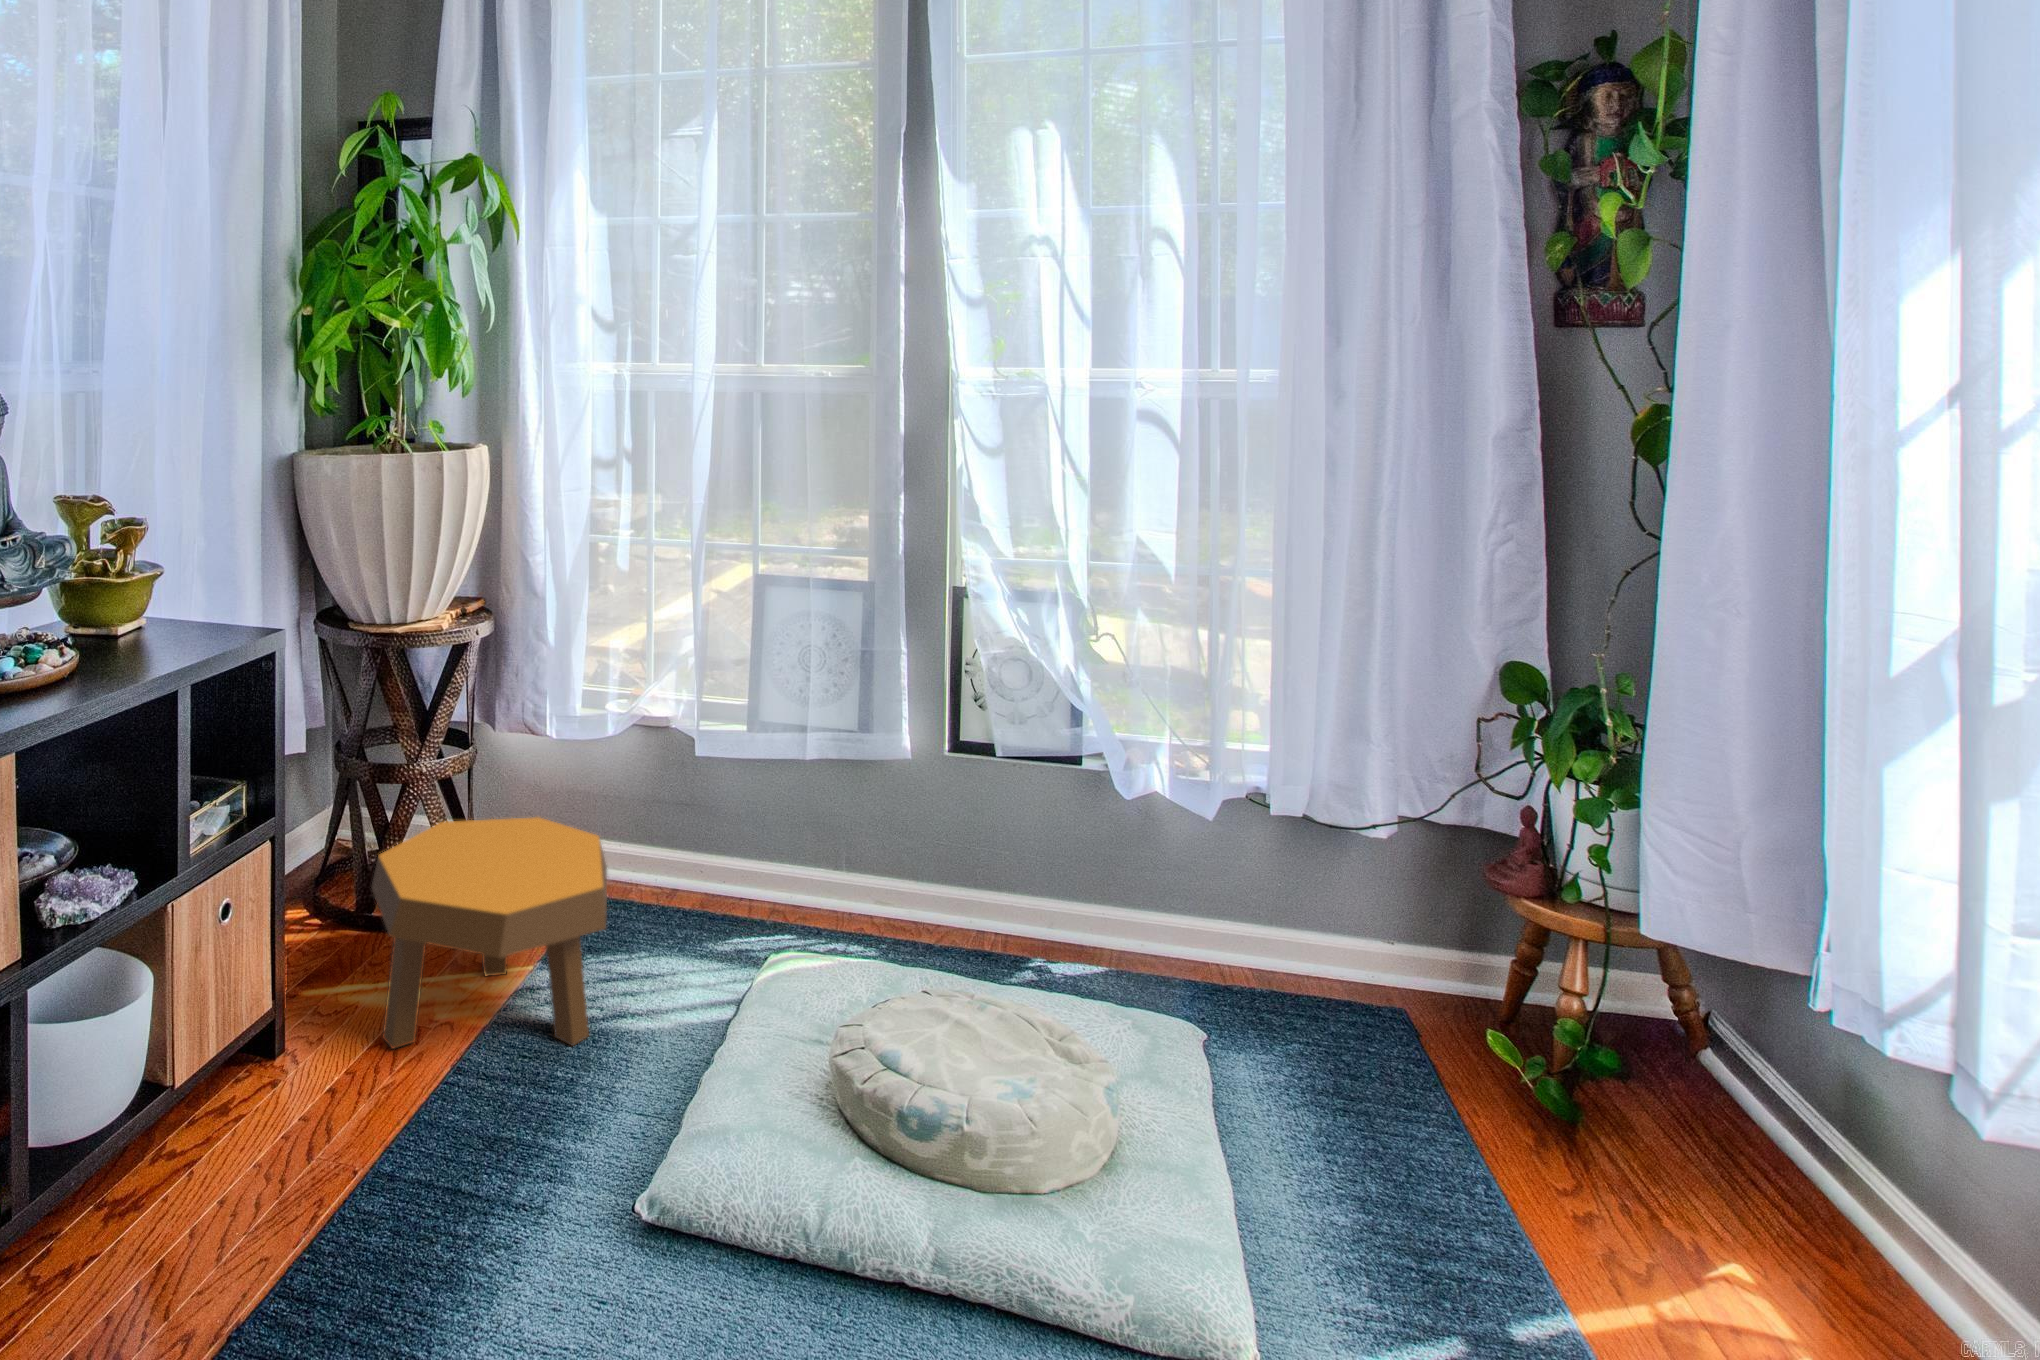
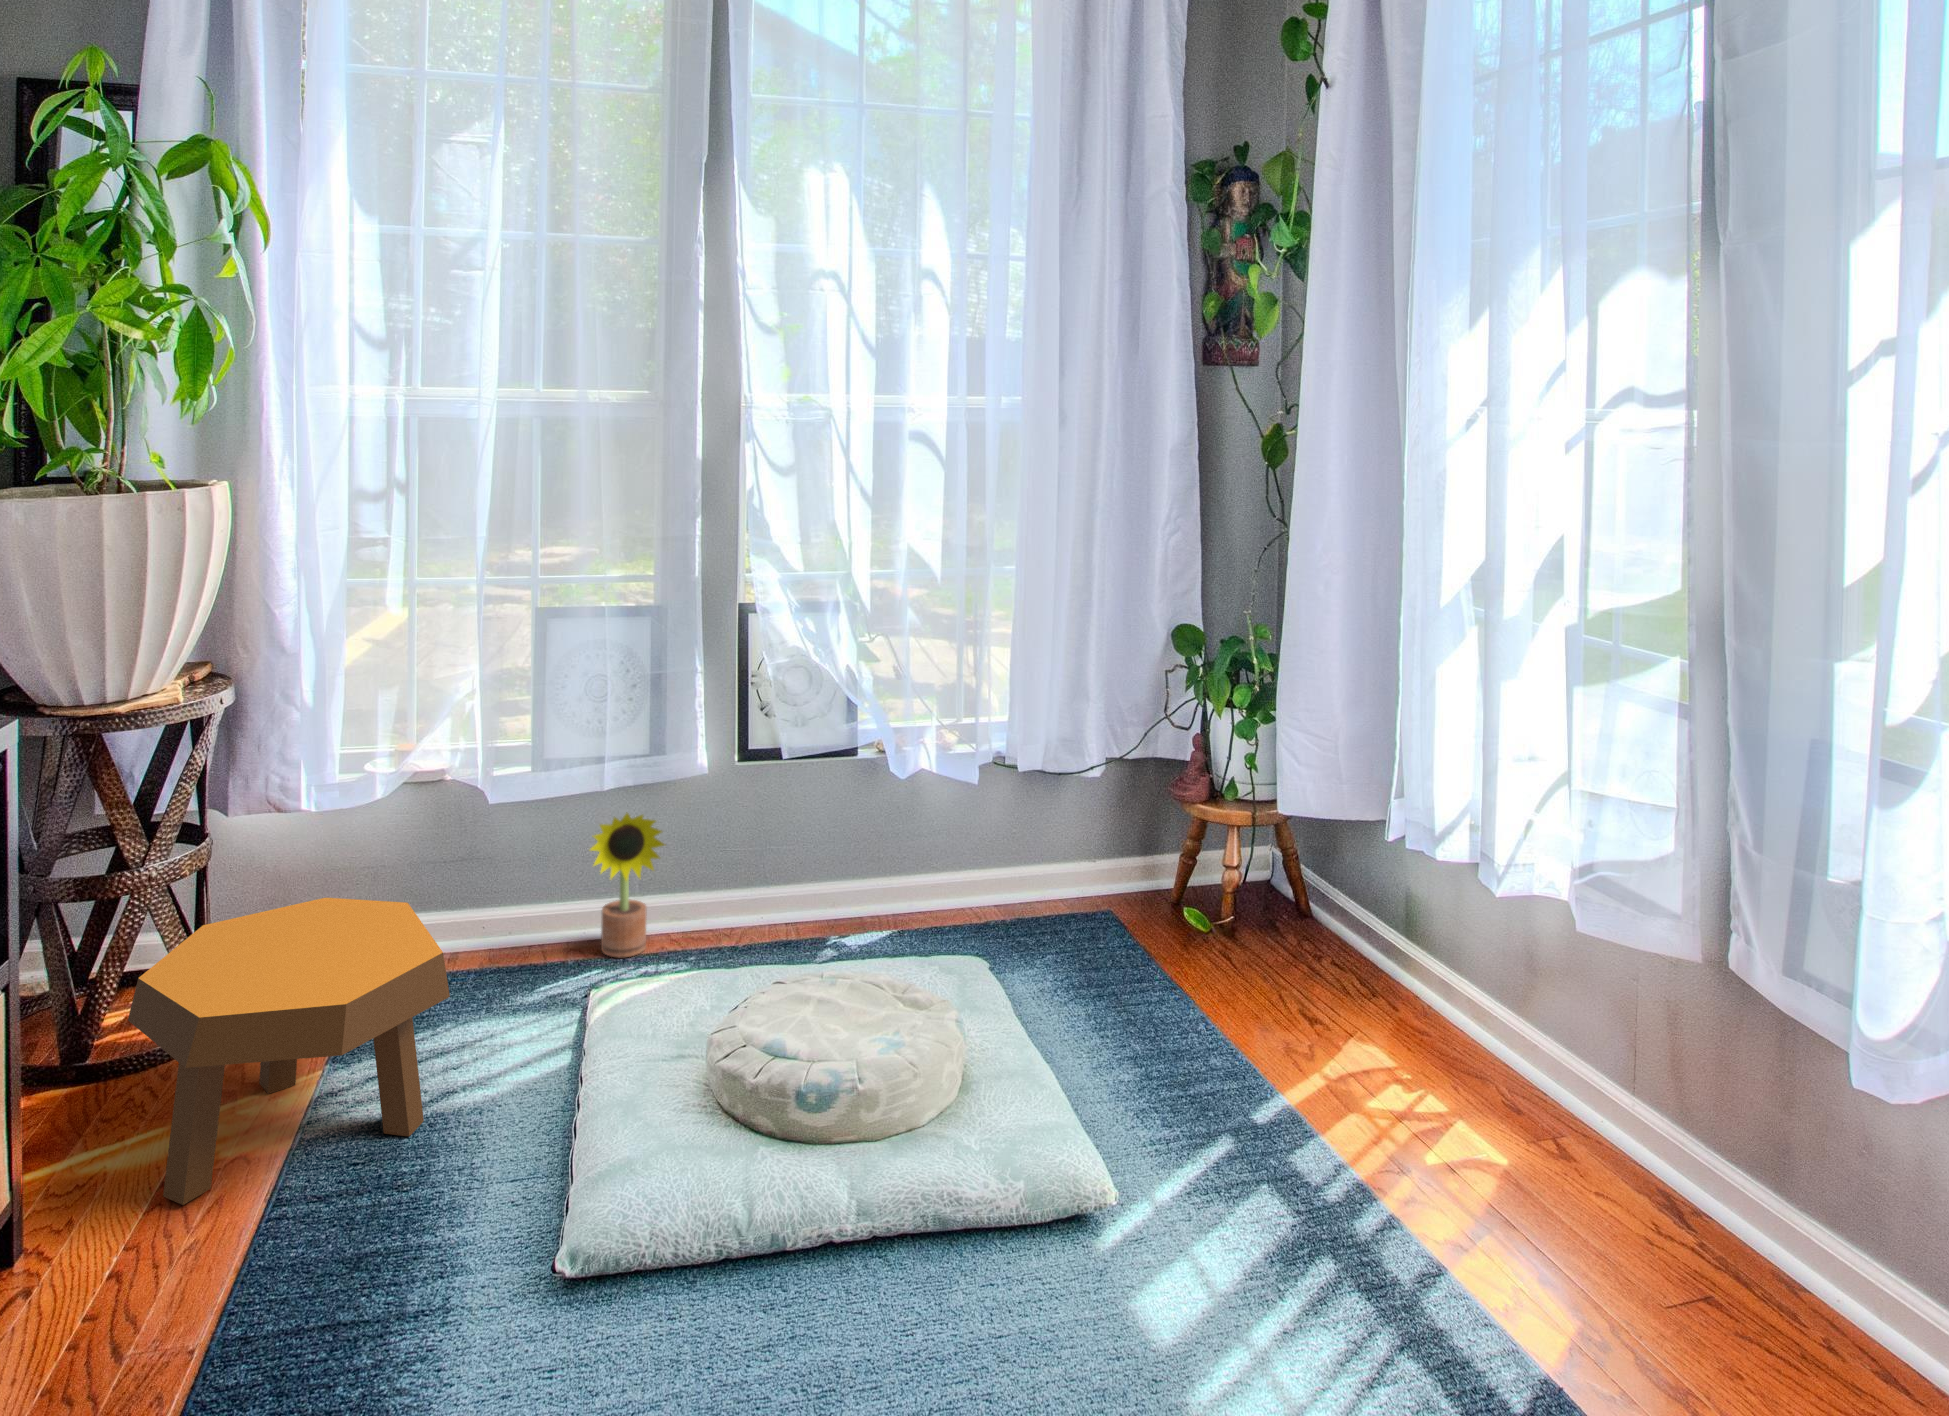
decorative plant: none [783,787,860,932] -> present [590,812,664,957]

